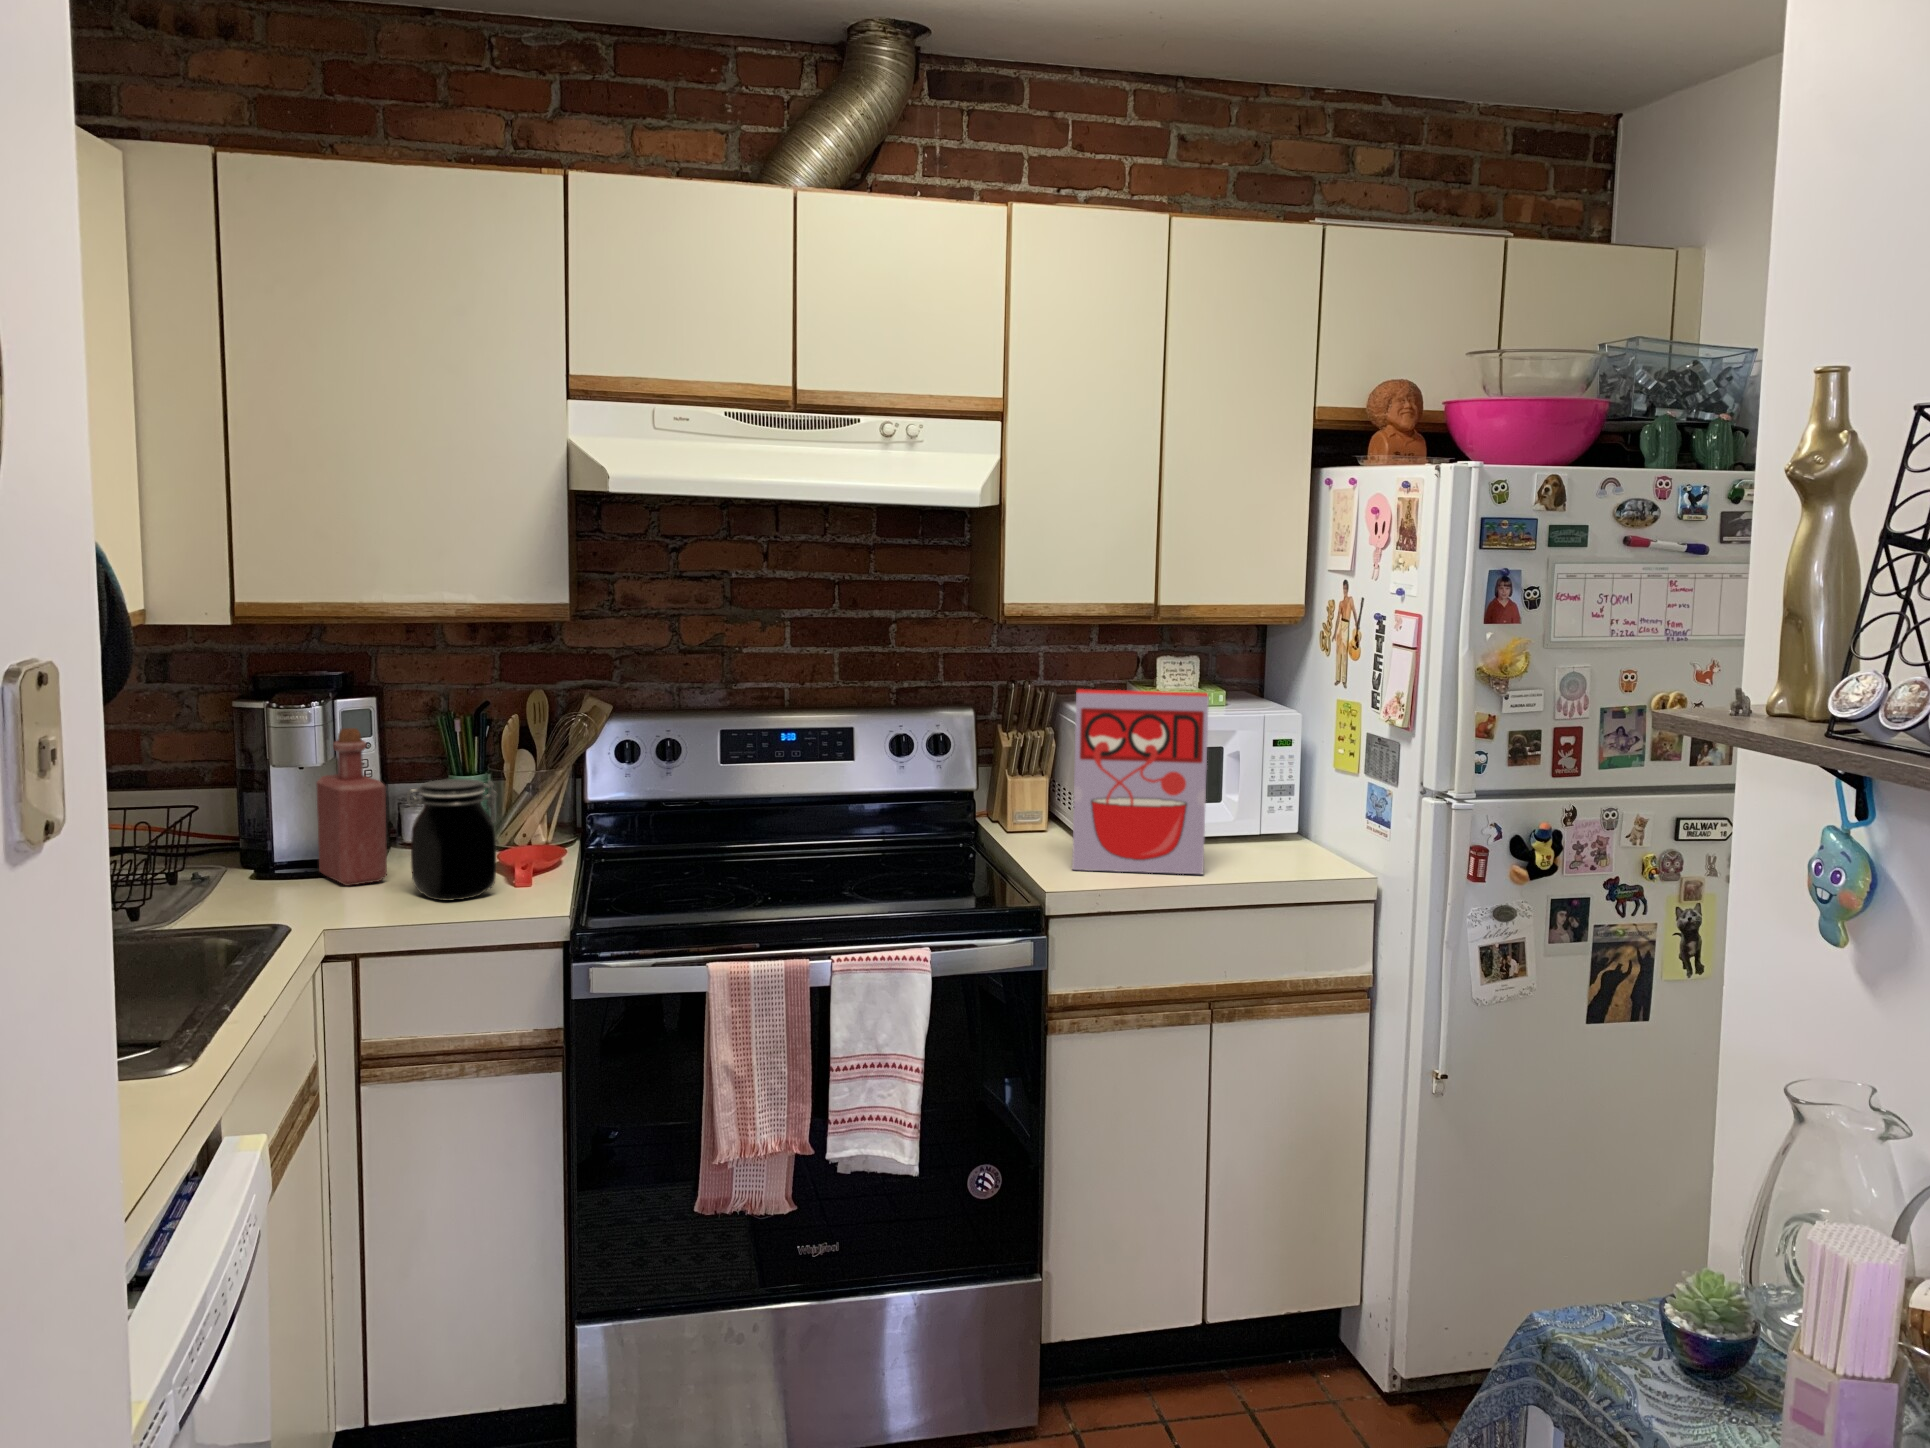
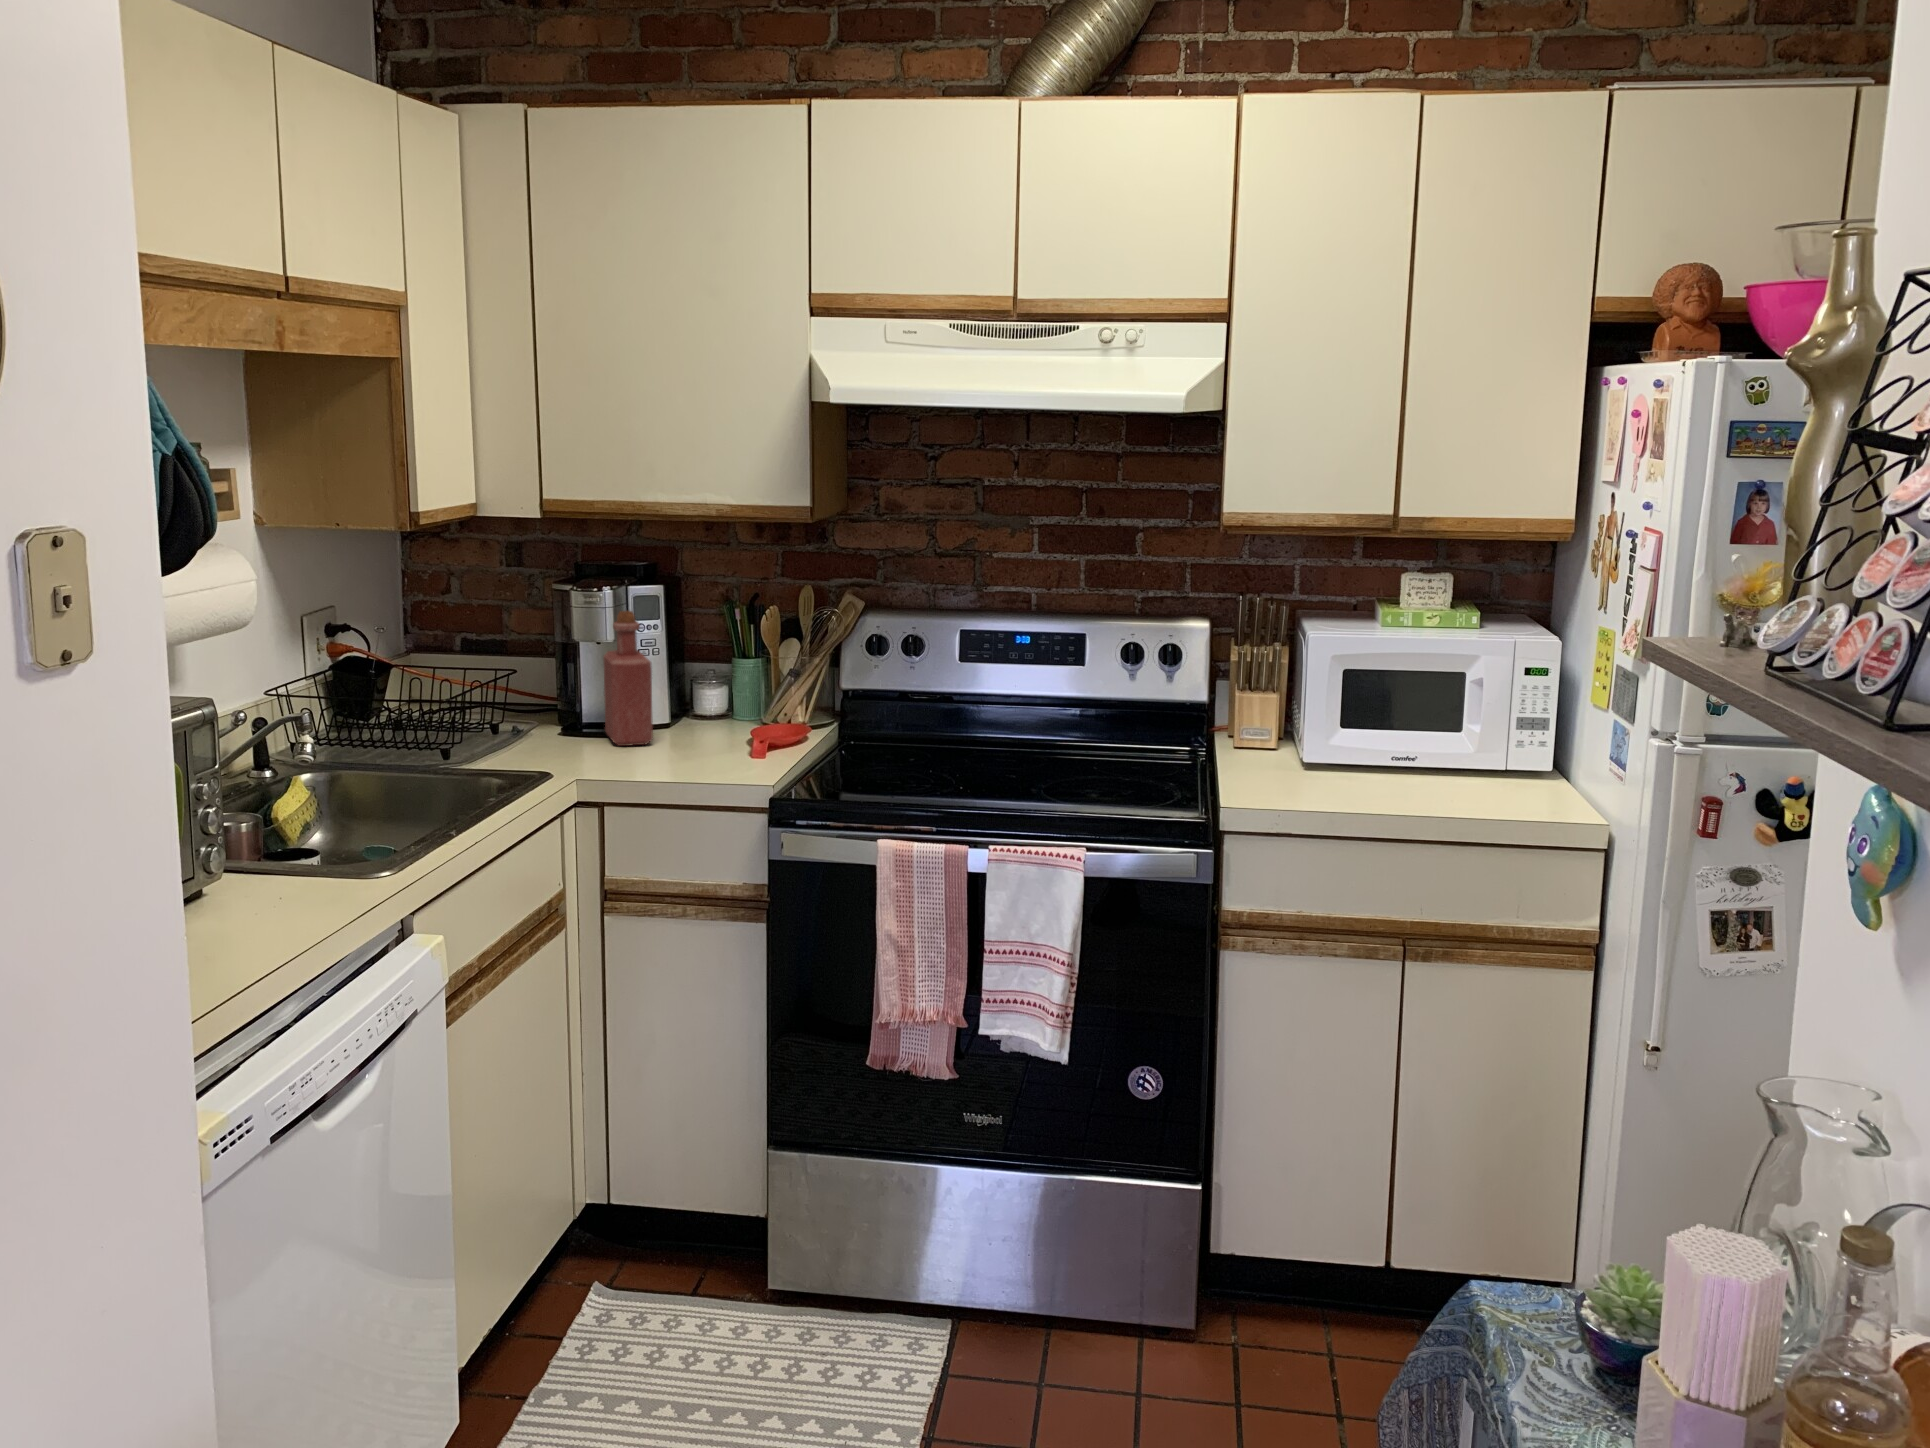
cereal box: present [1072,689,1209,874] -> none [1270,603,1425,802]
jar: present [407,779,497,901] -> none [655,660,731,765]

